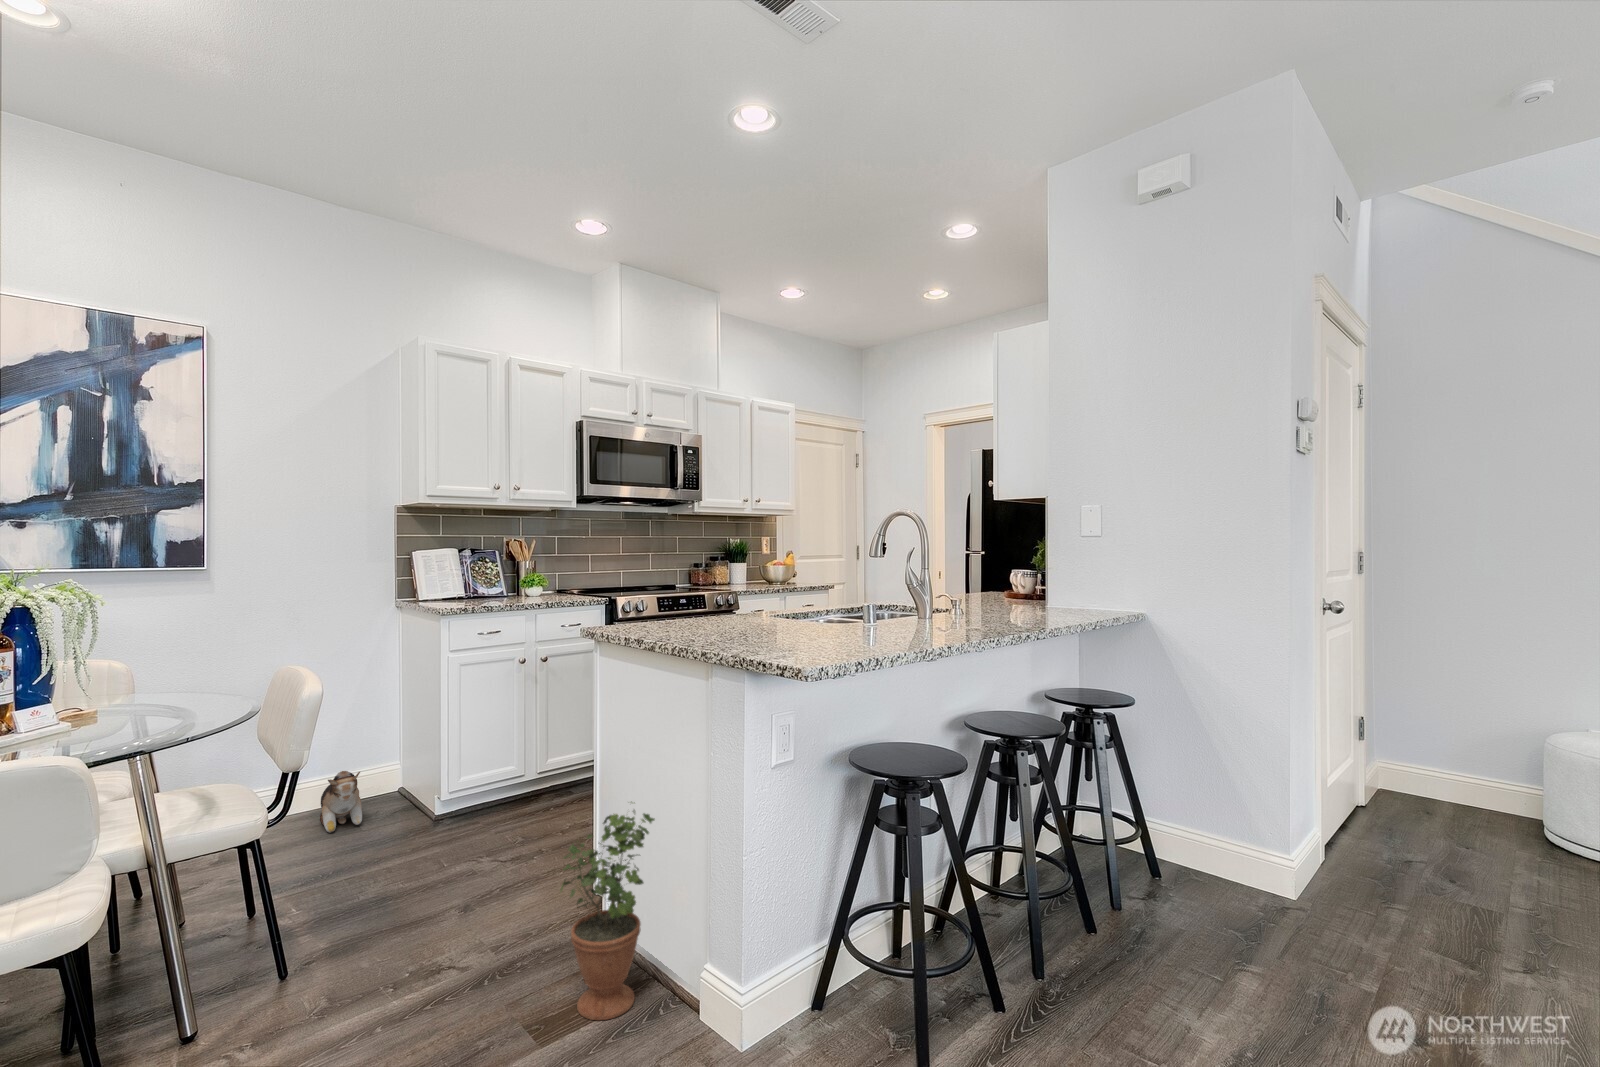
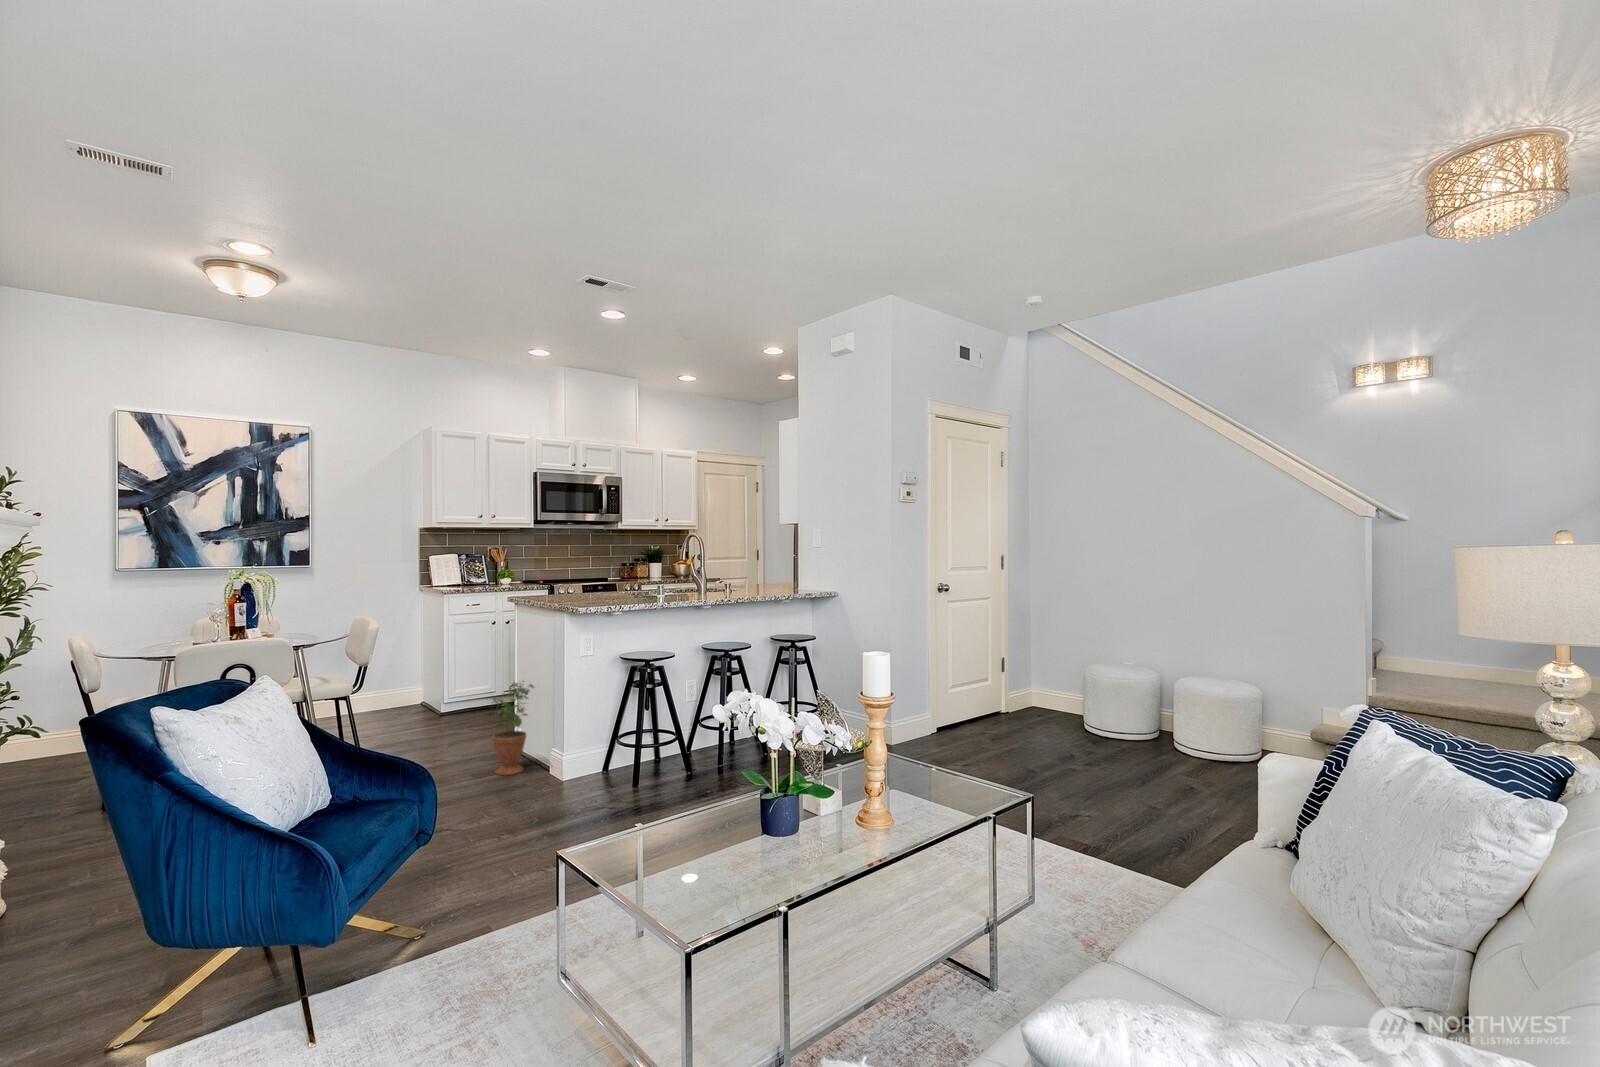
plush toy: present [320,771,362,832] -> none [375,684,399,720]

